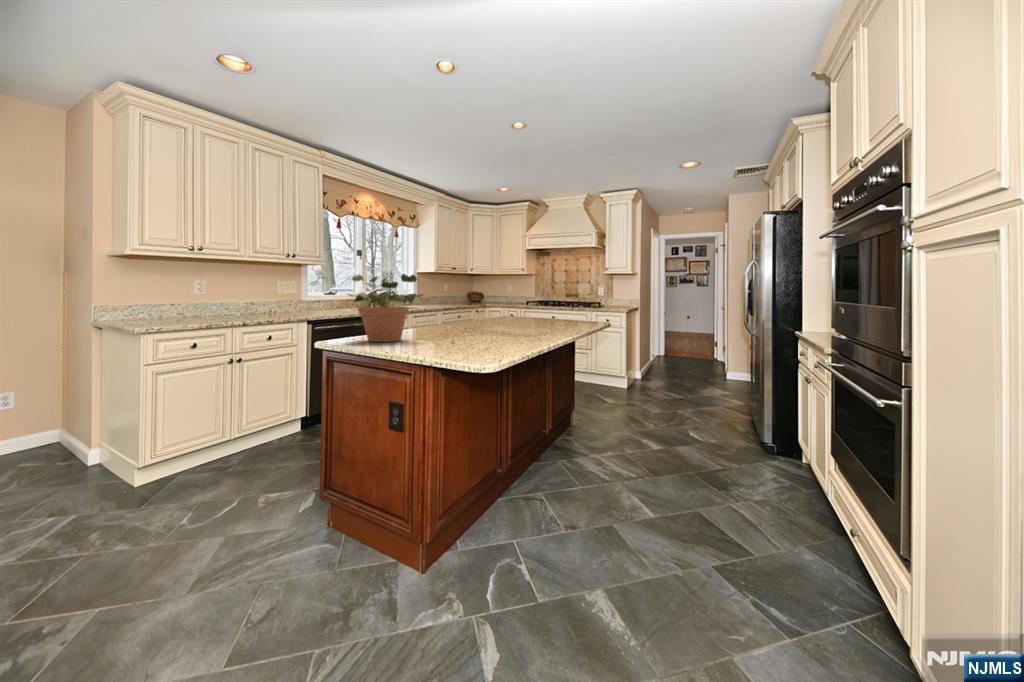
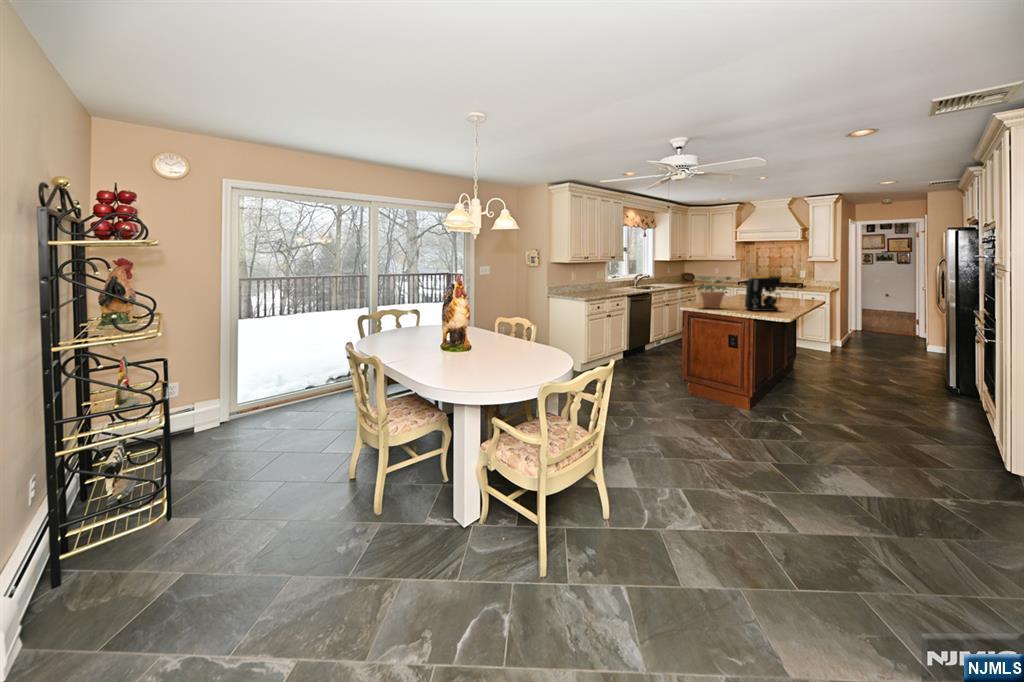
coffee maker: none [431,273,500,346] -> present [745,277,781,311]

